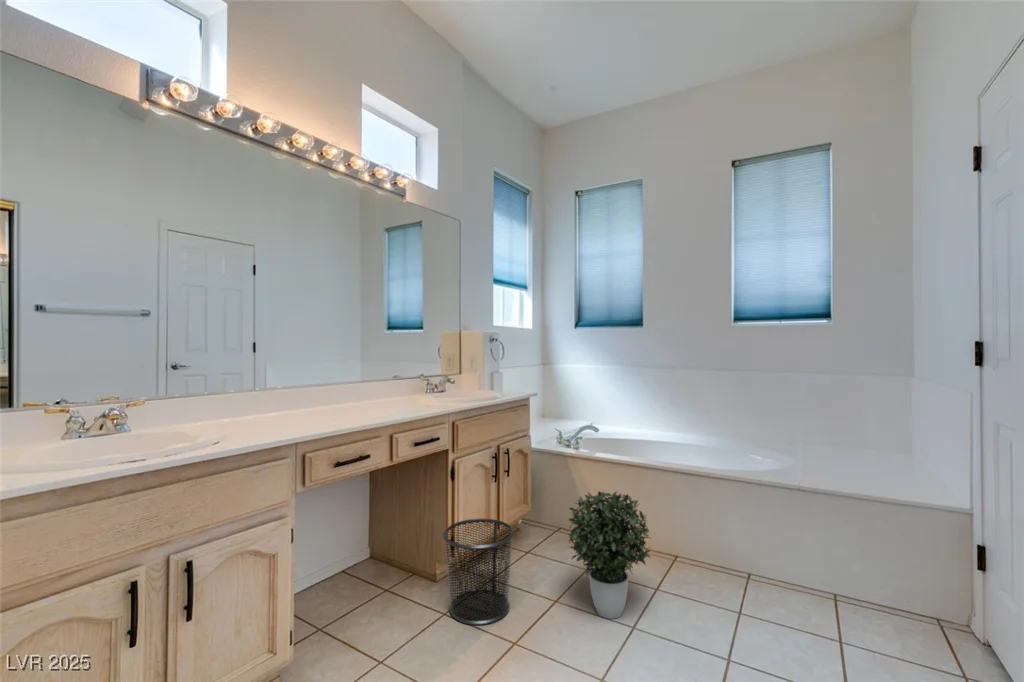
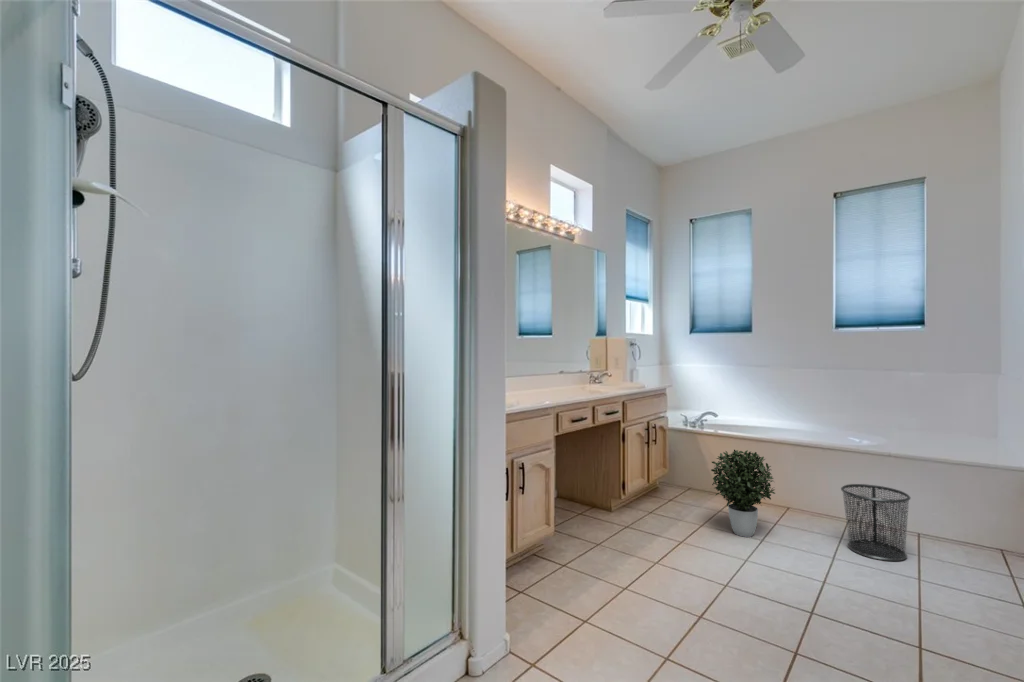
waste bin: present [443,519,514,625] -> present [841,484,910,561]

